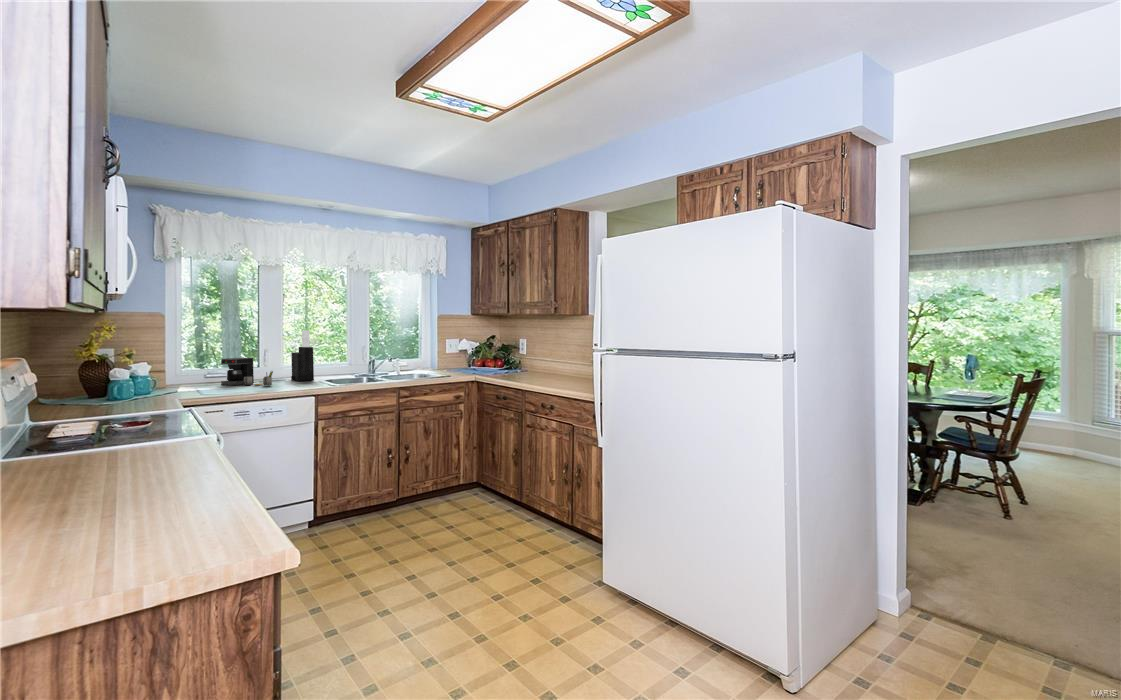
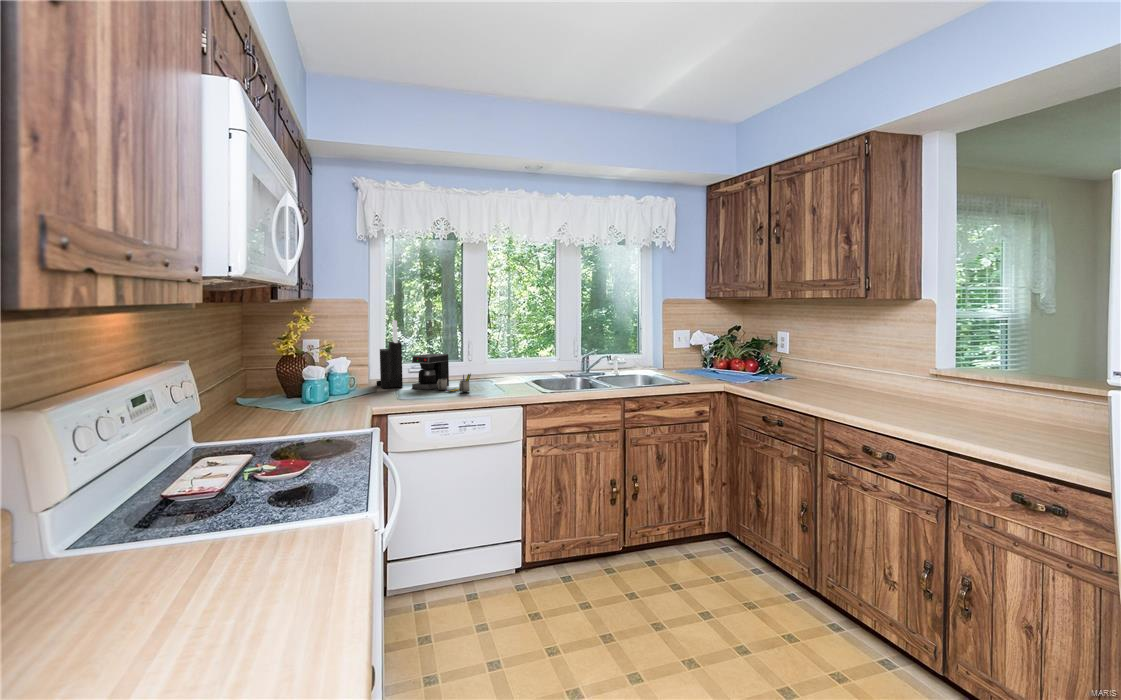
knife block: present [291,330,314,381] -> present [377,320,403,388]

